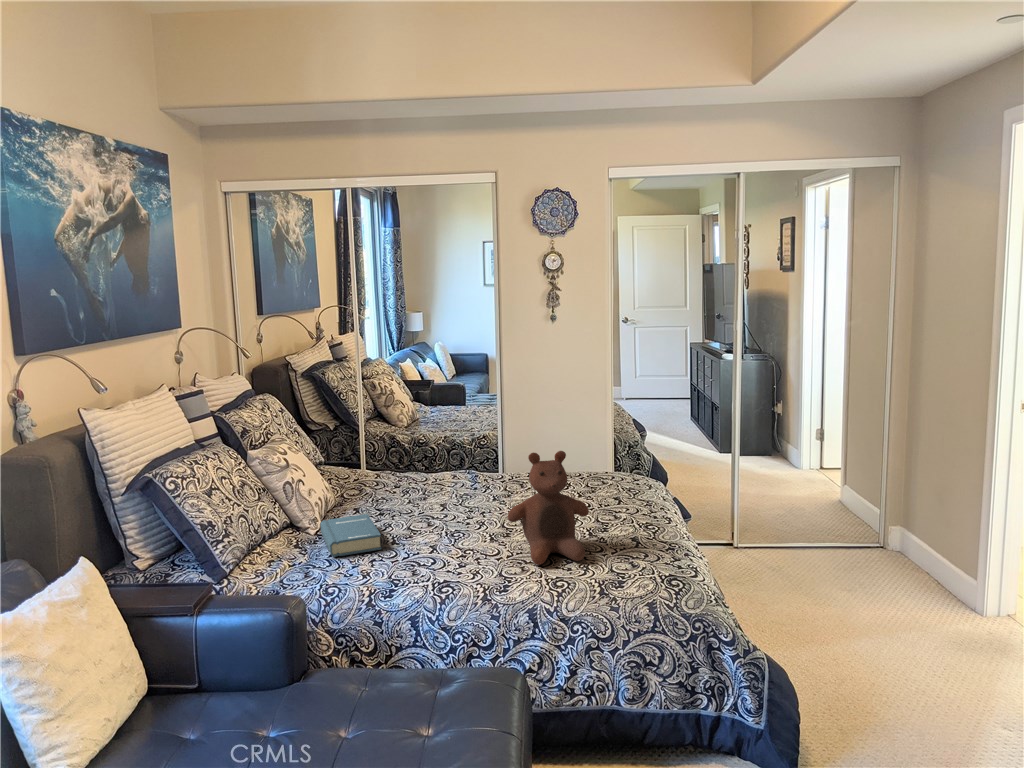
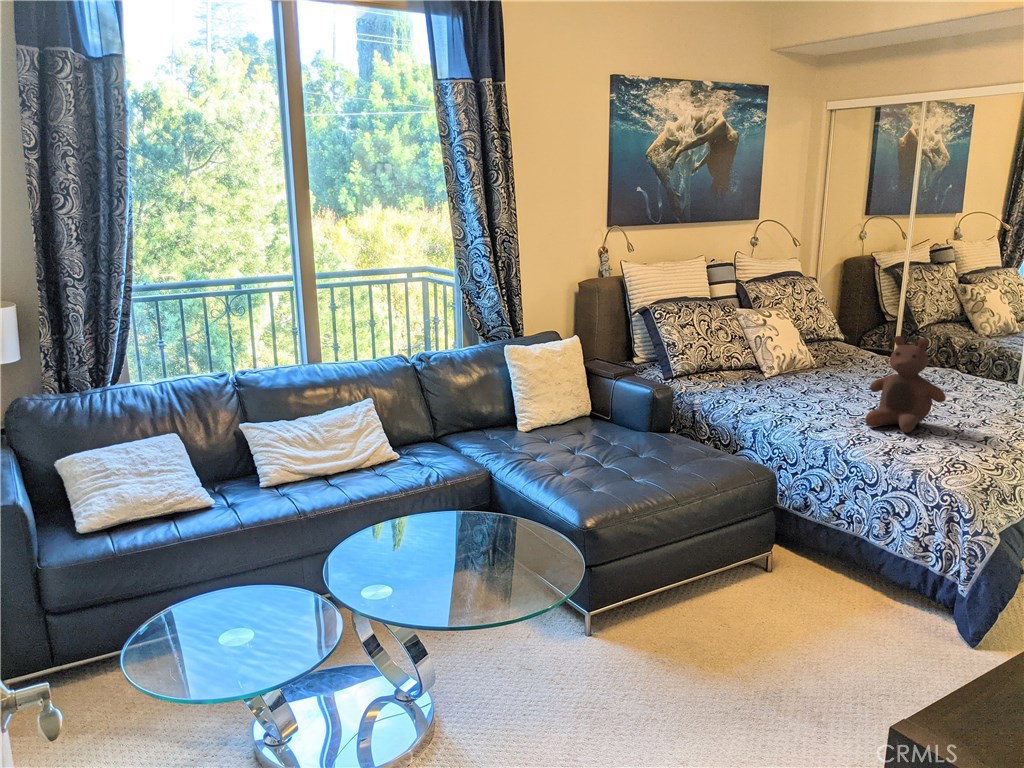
hardback book: present [320,514,382,557] -> none [748,368,802,393]

